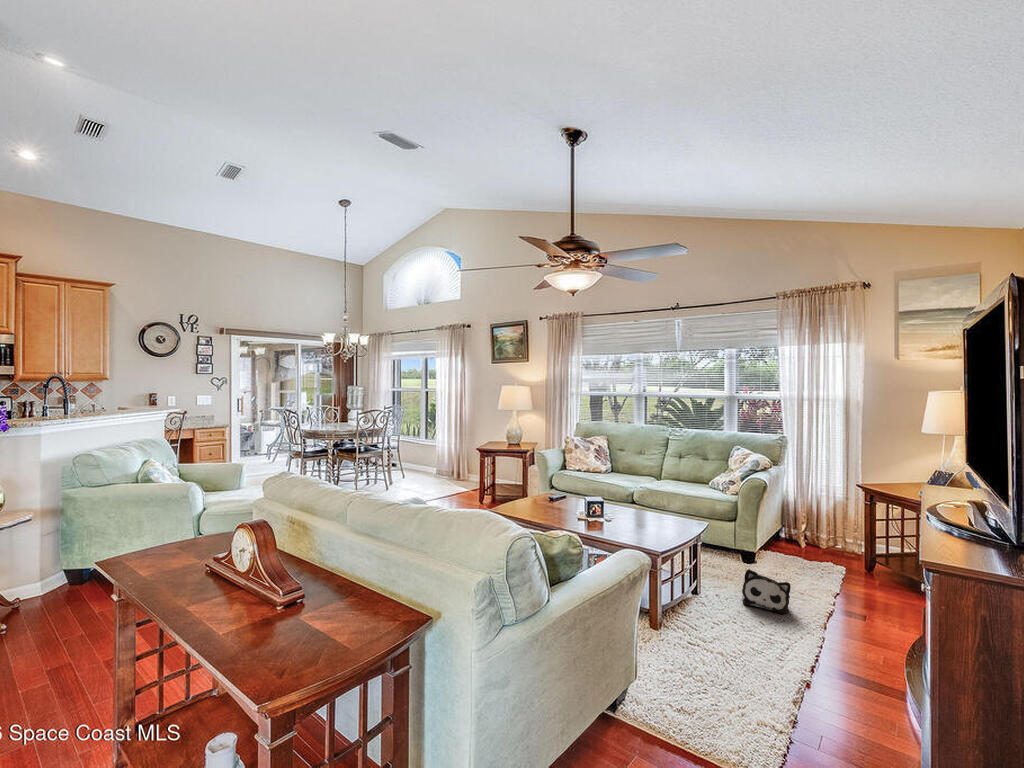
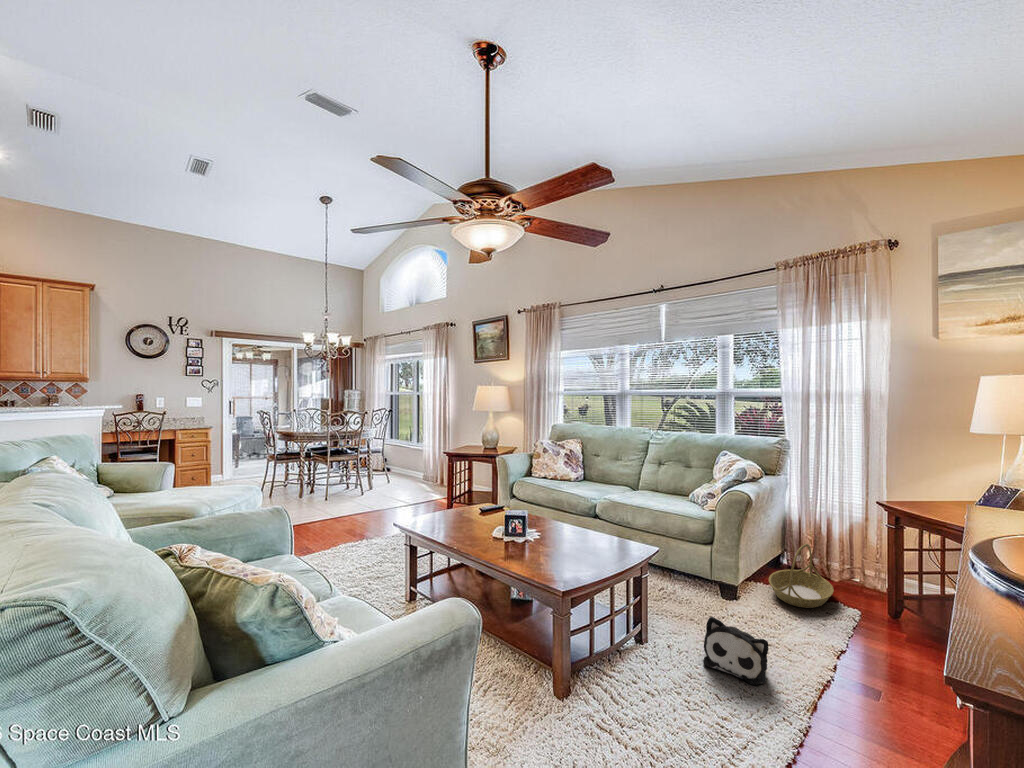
basket: none [775,518,824,566] -> present [769,544,834,608]

